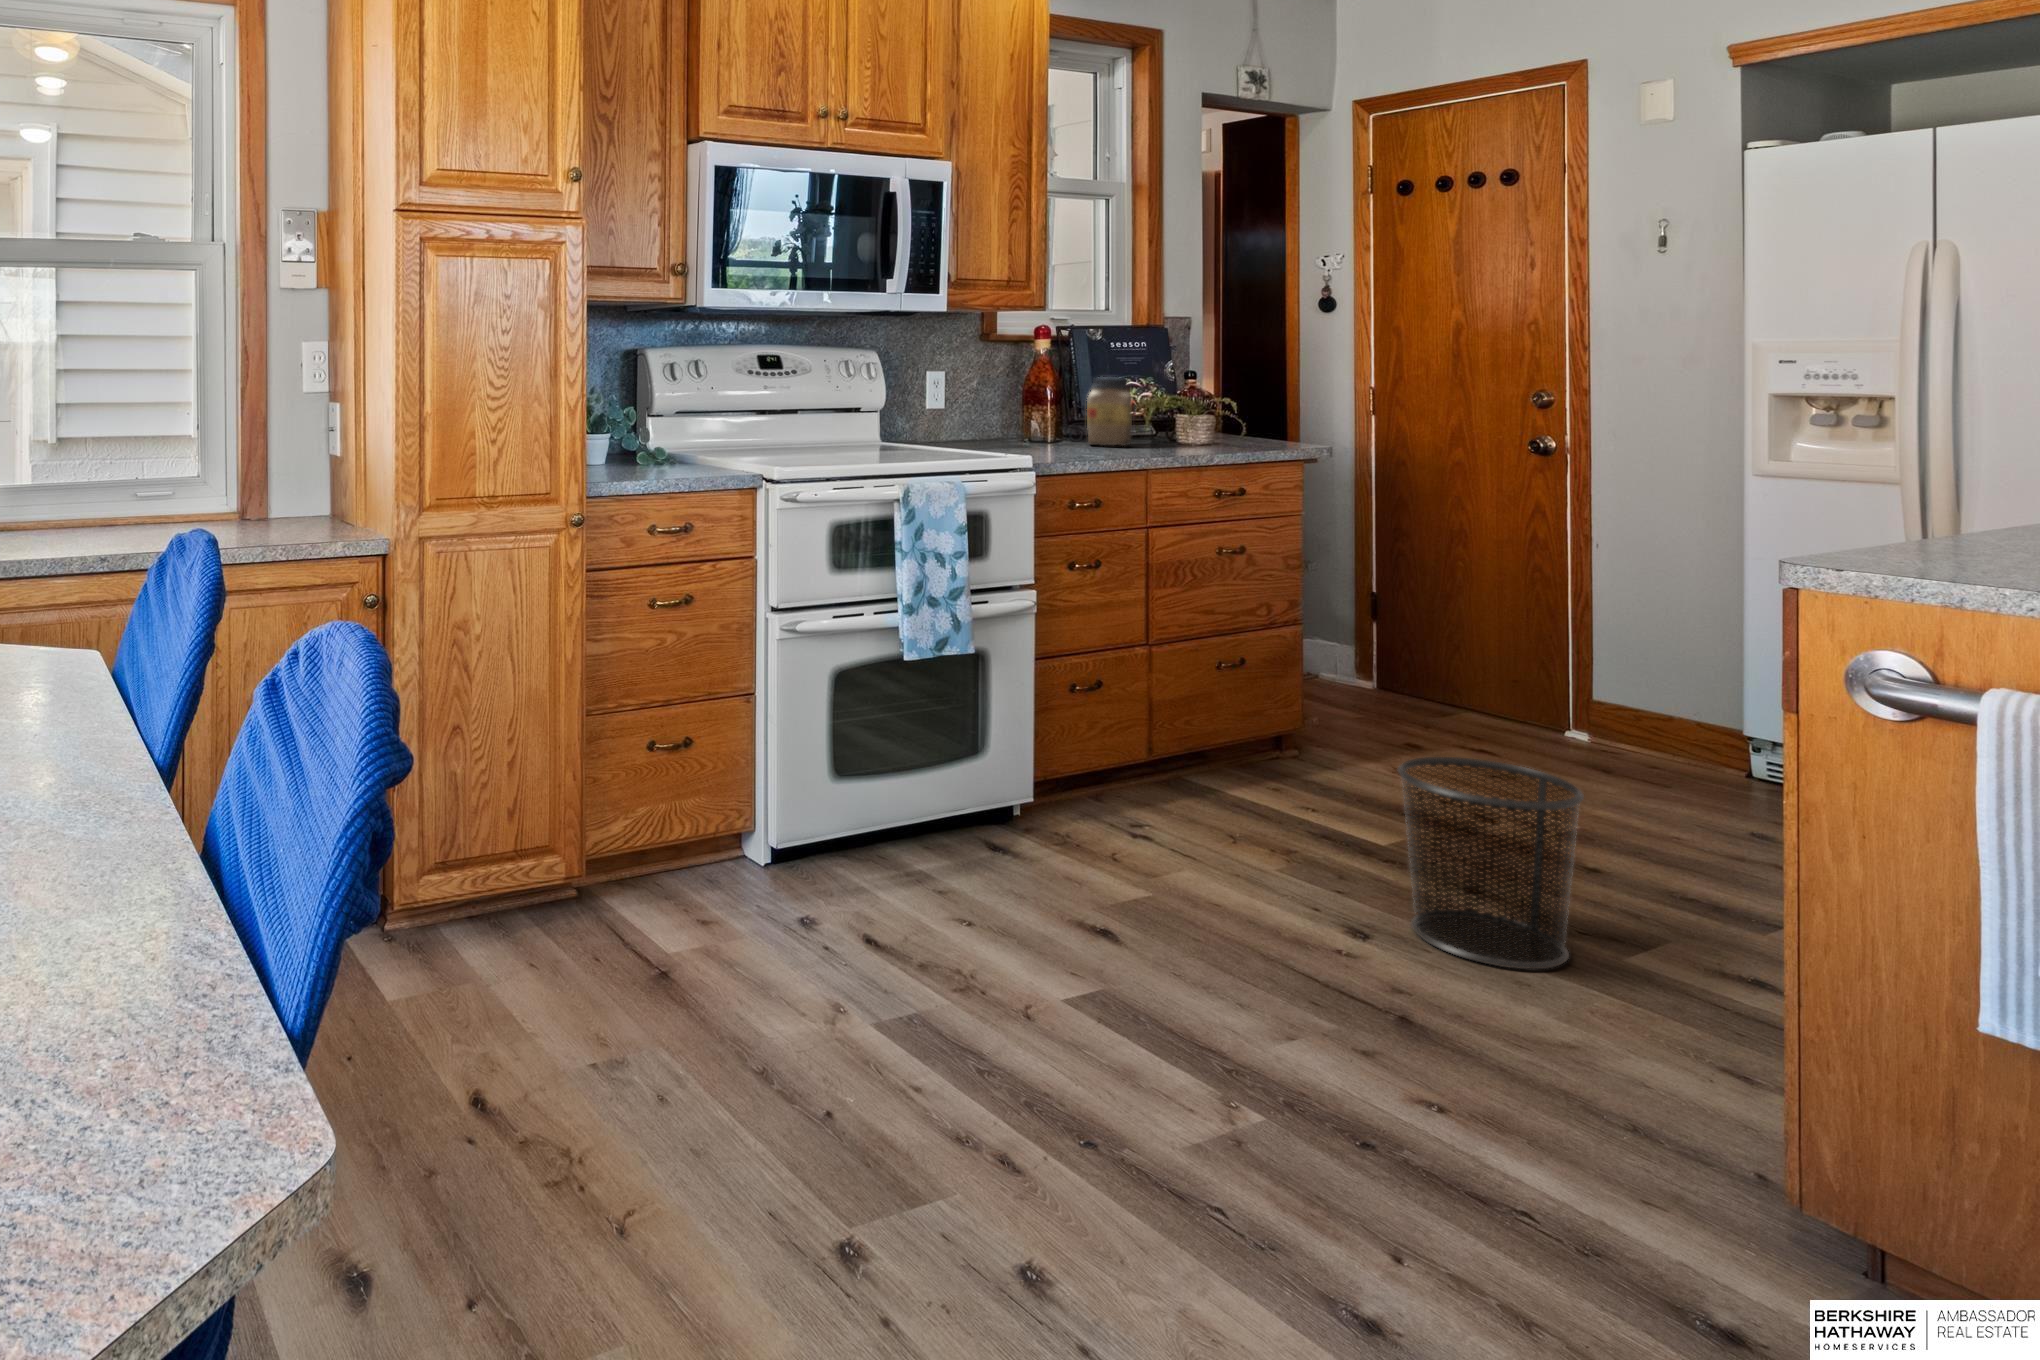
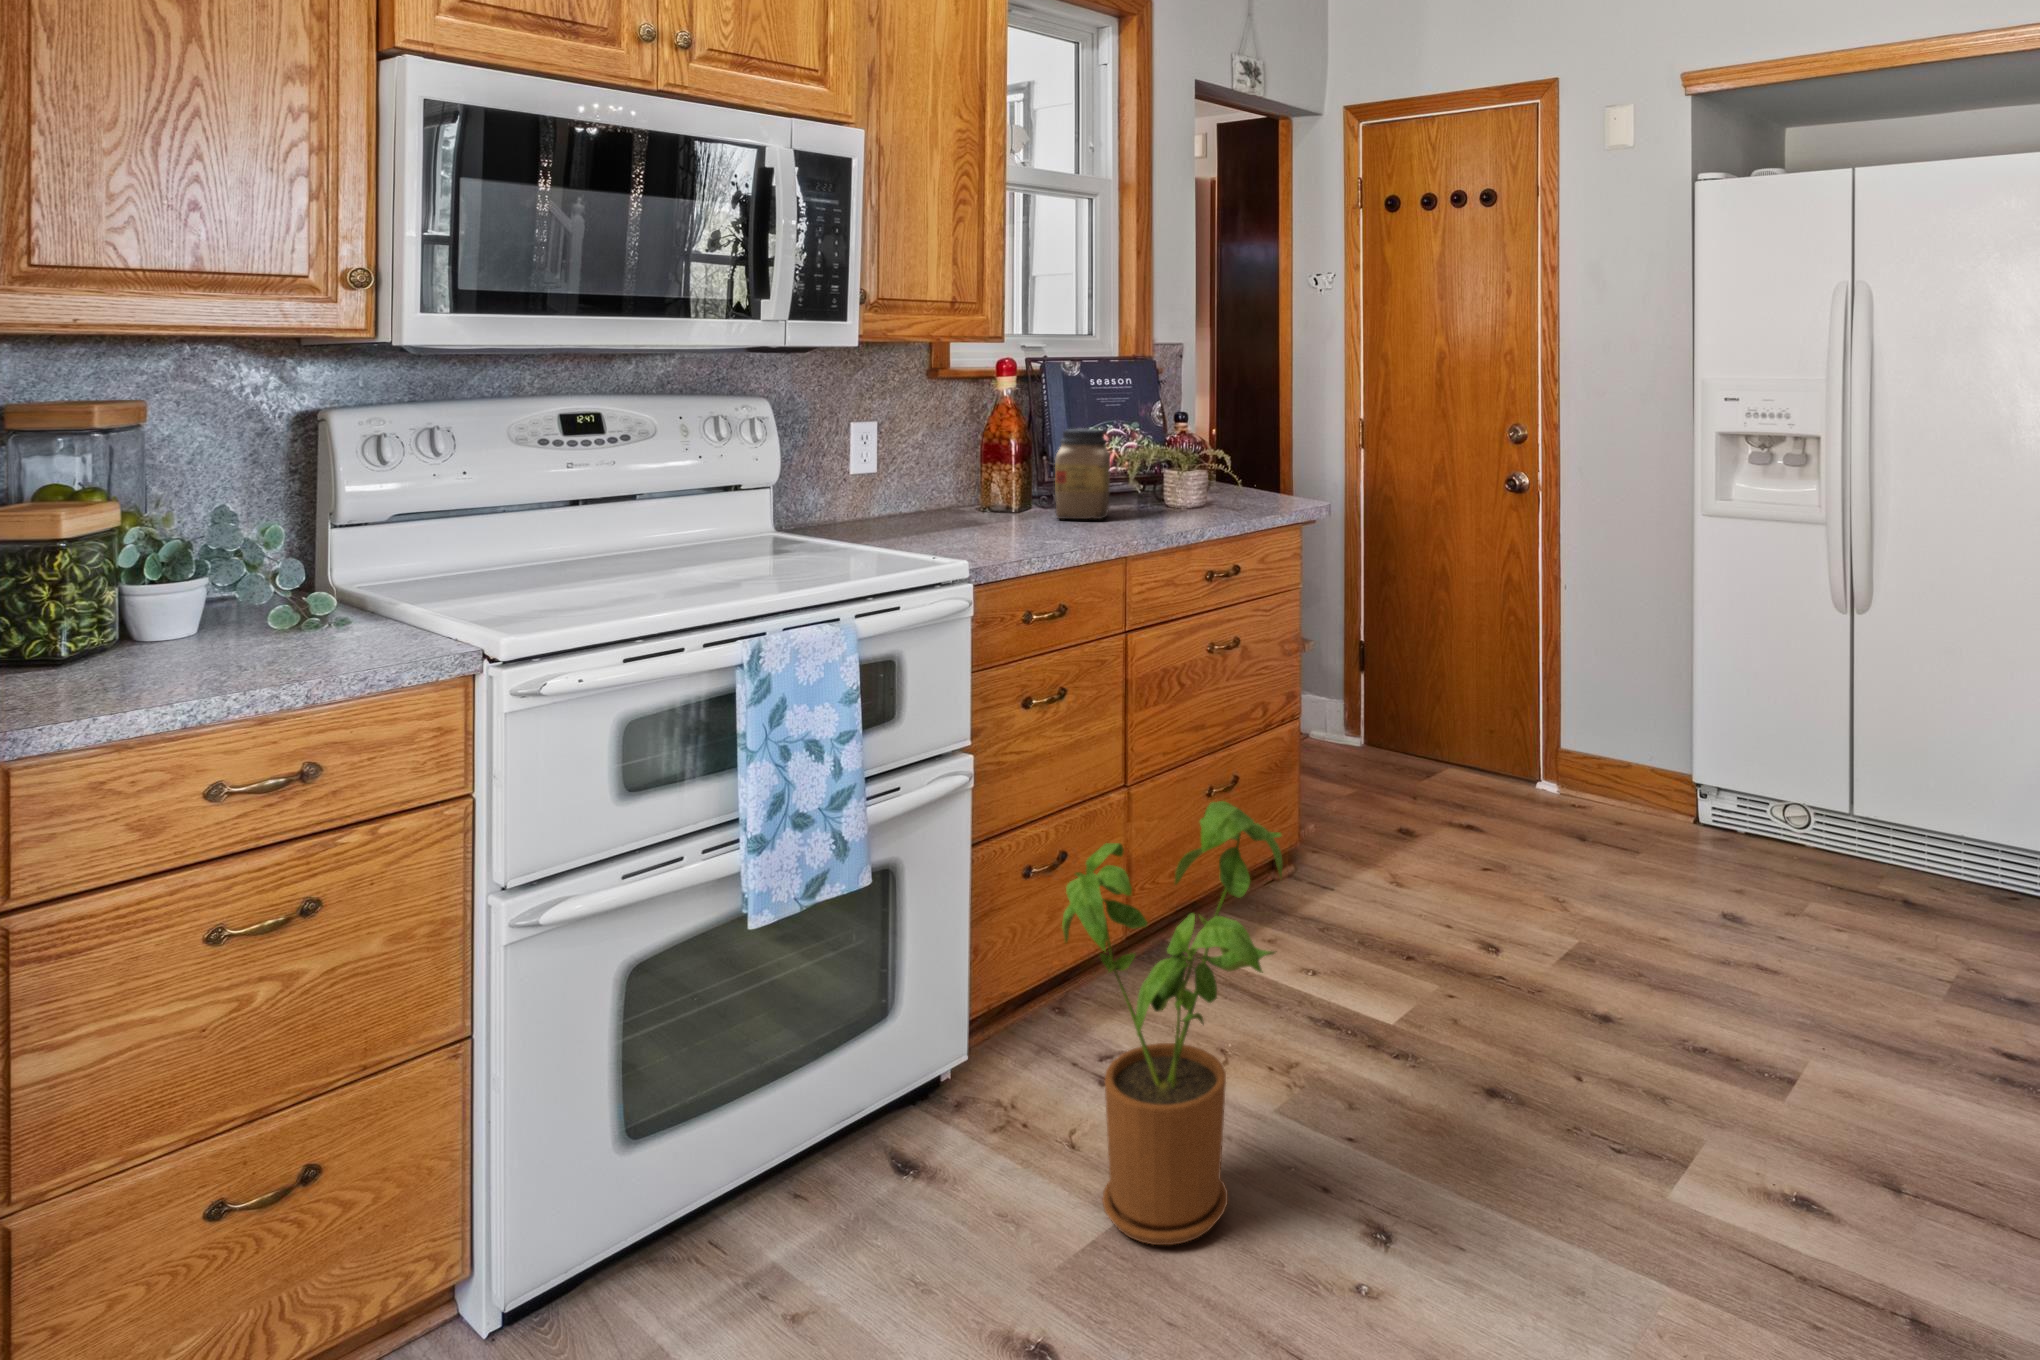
house plant: none [1108,616,1278,906] -> present [1062,801,1282,1245]
waste bin: present [1398,757,1584,969] -> none [1427,955,1639,1276]

